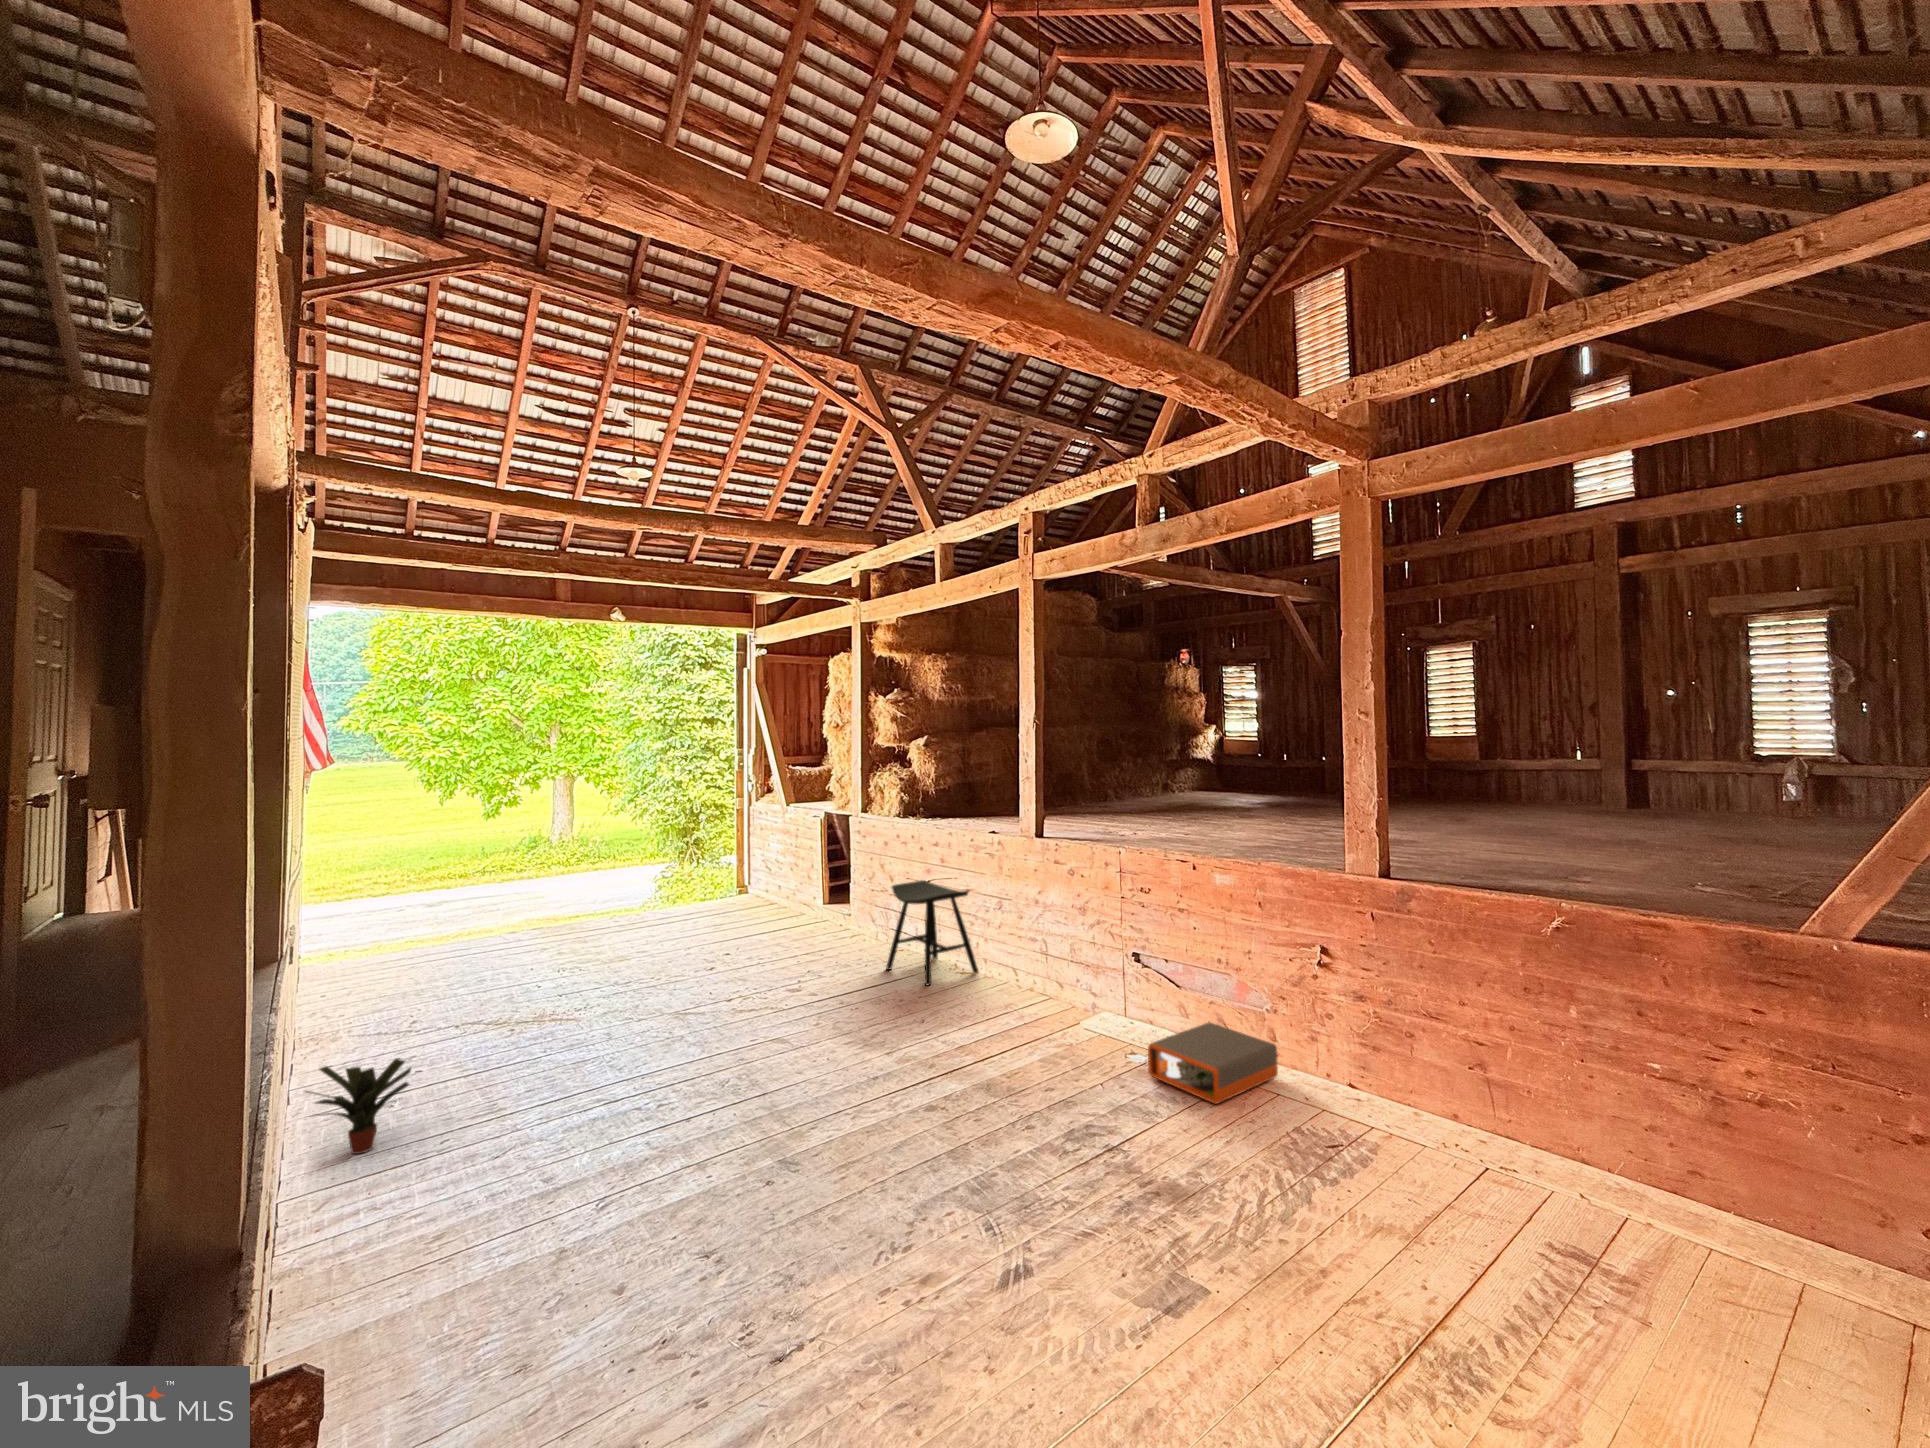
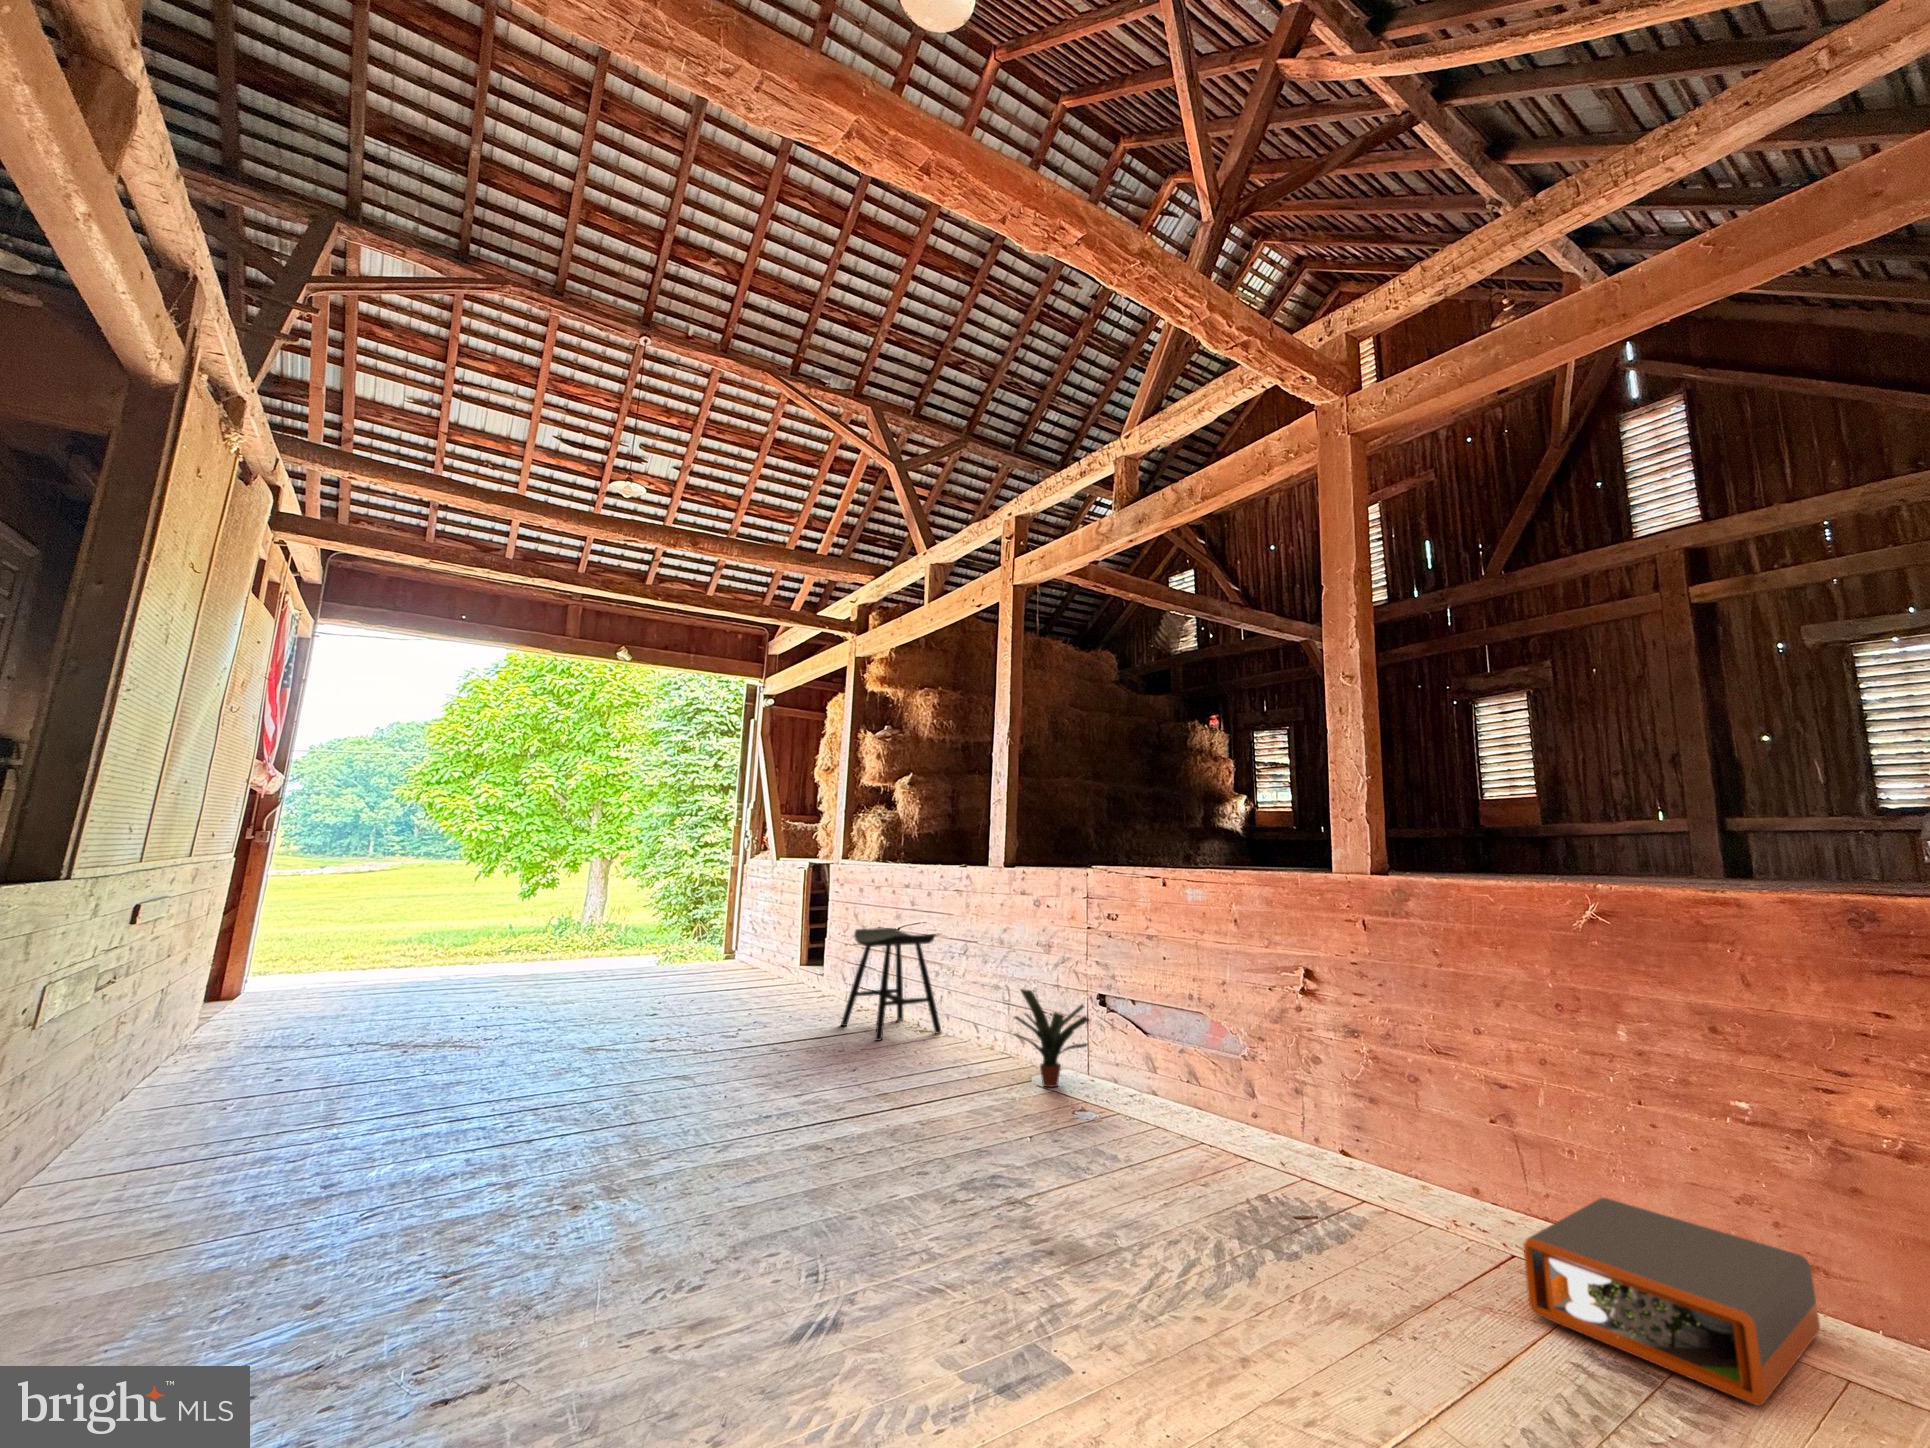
storage box: present [1148,1023,1278,1104] -> present [1523,1198,1820,1406]
potted plant: present [306,1059,411,1154] -> present [1014,989,1089,1087]

